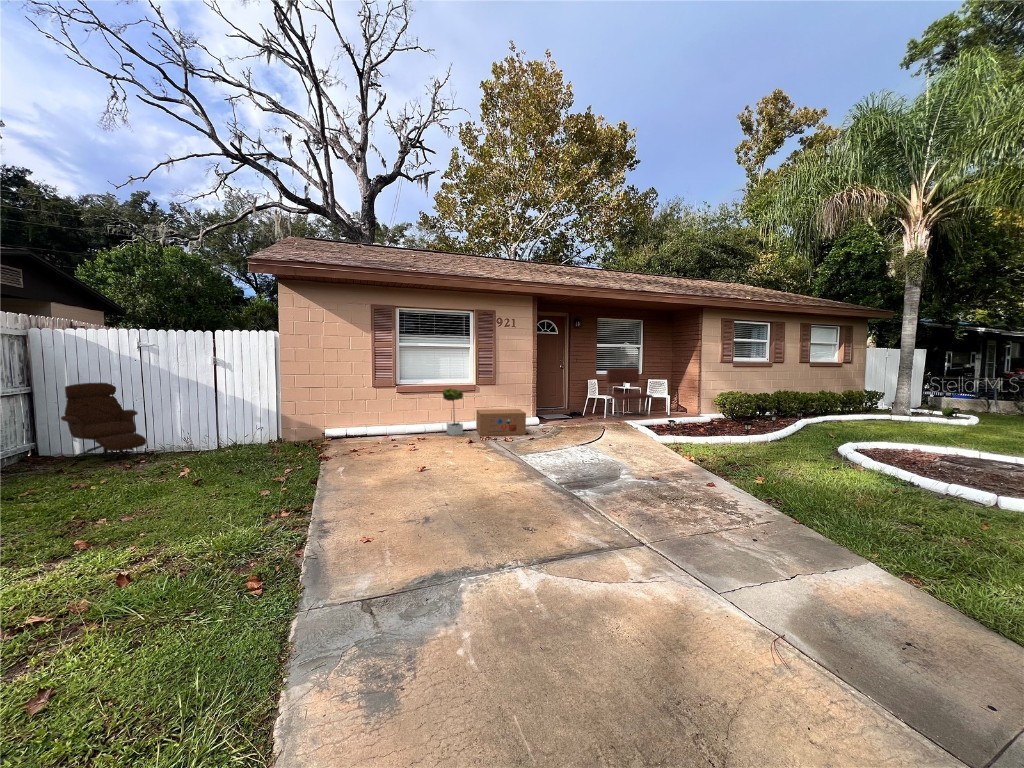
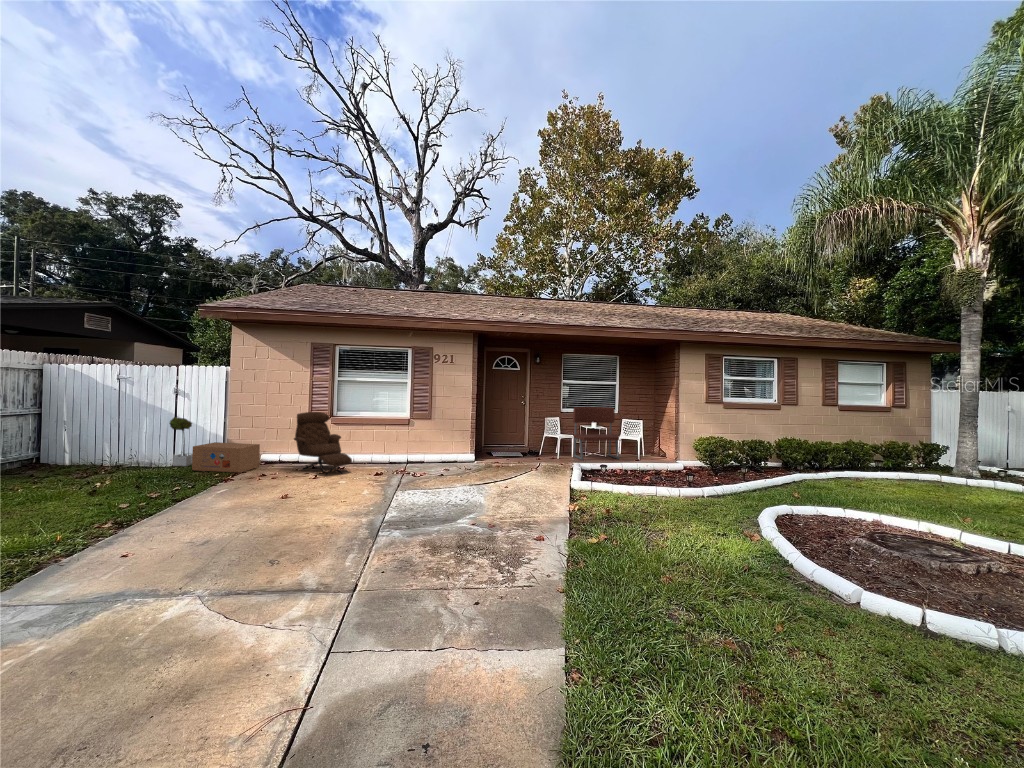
lounge chair: present [61,383,146,461] -> present [294,412,352,474]
potted tree: present [443,388,463,435] -> present [170,417,192,466]
cardboard box: present [476,409,526,436] -> present [192,442,260,472]

